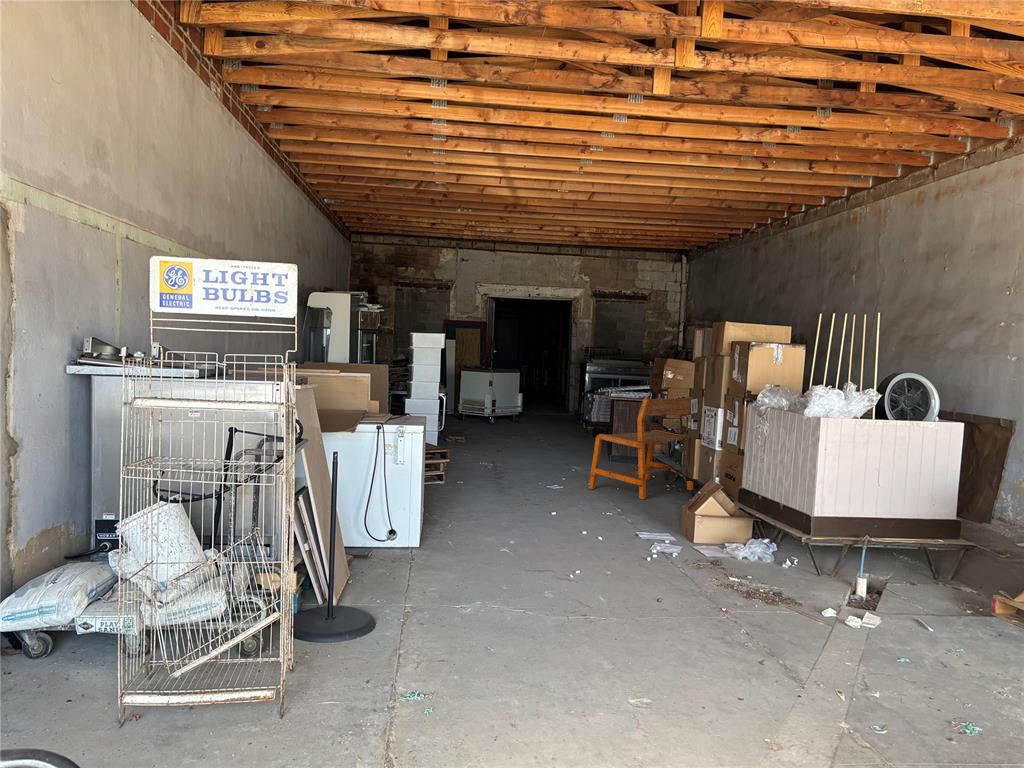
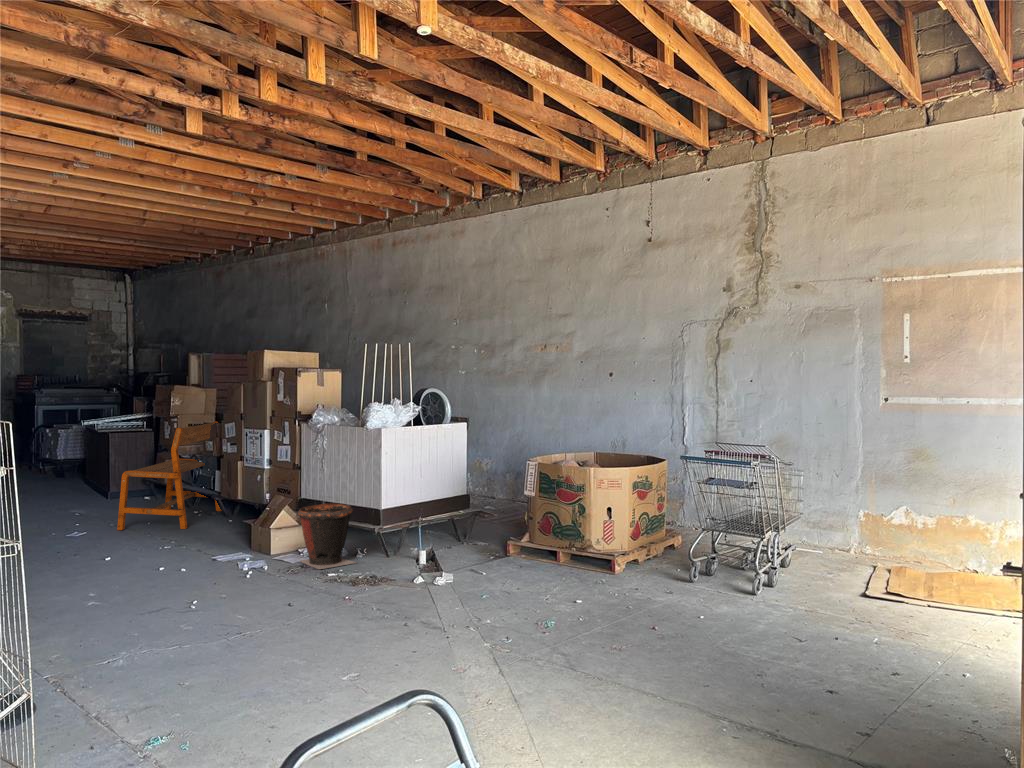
waste bin: none [715,496,779,574] -> present [298,504,356,569]

